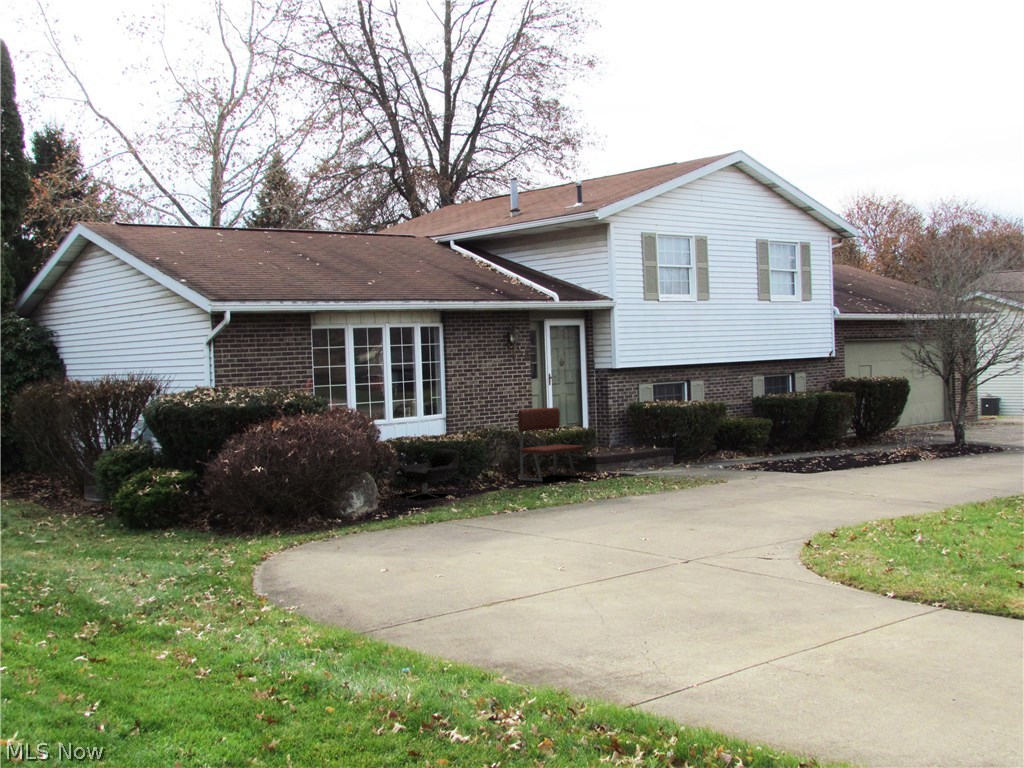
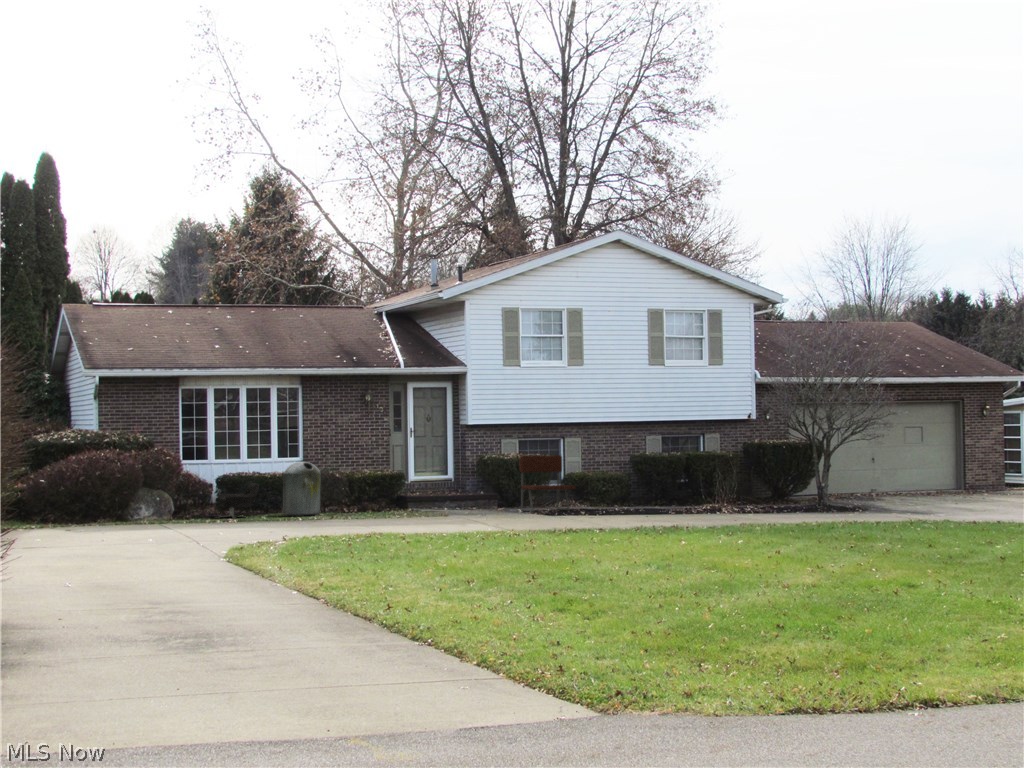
bench: present [518,408,584,482] -> present [519,455,576,512]
trash can: none [478,419,513,490] -> present [283,462,321,517]

